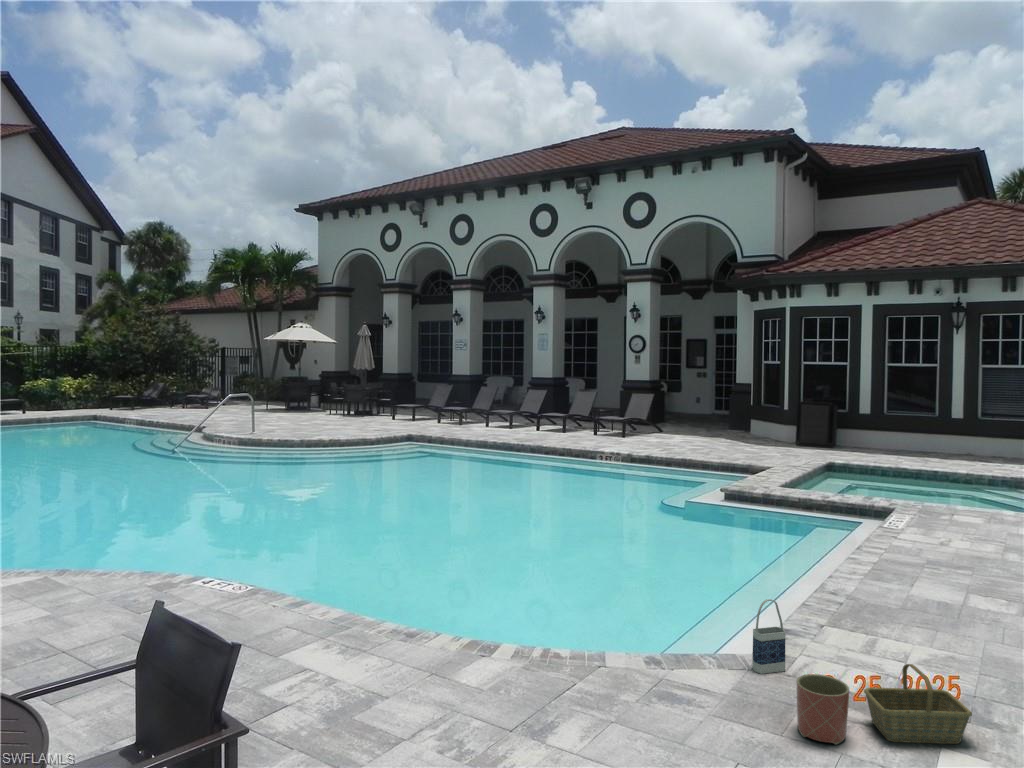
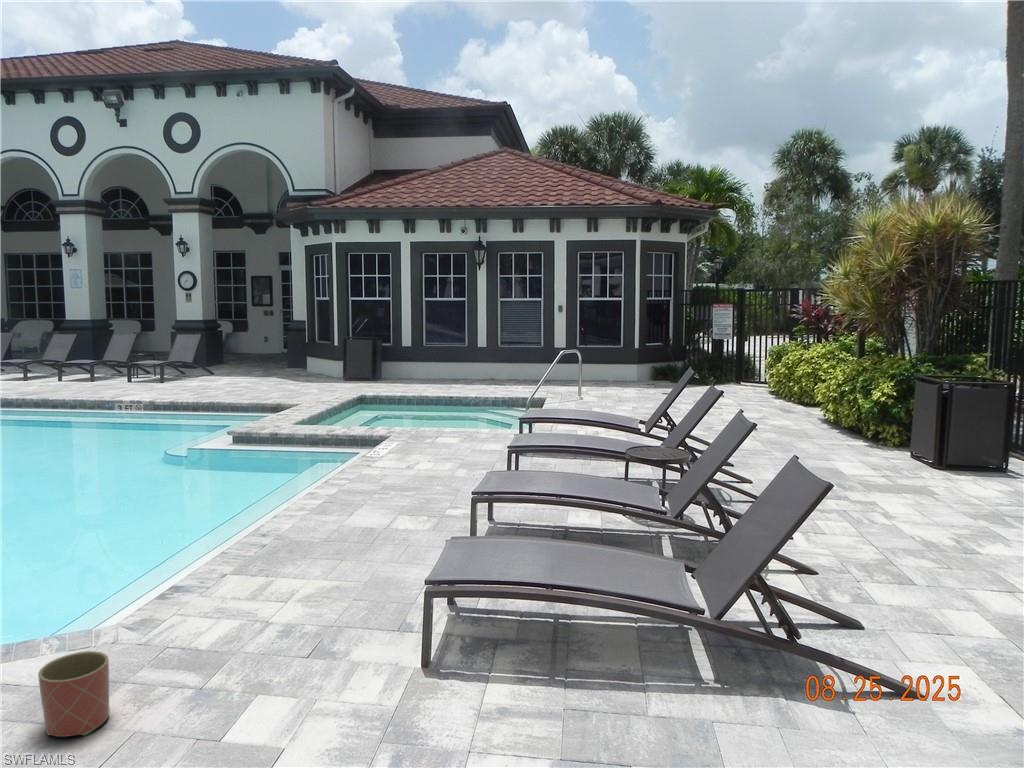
bag: present [752,599,785,674] -> none [58,563,106,655]
basket: present [864,664,972,744] -> none [148,616,257,712]

